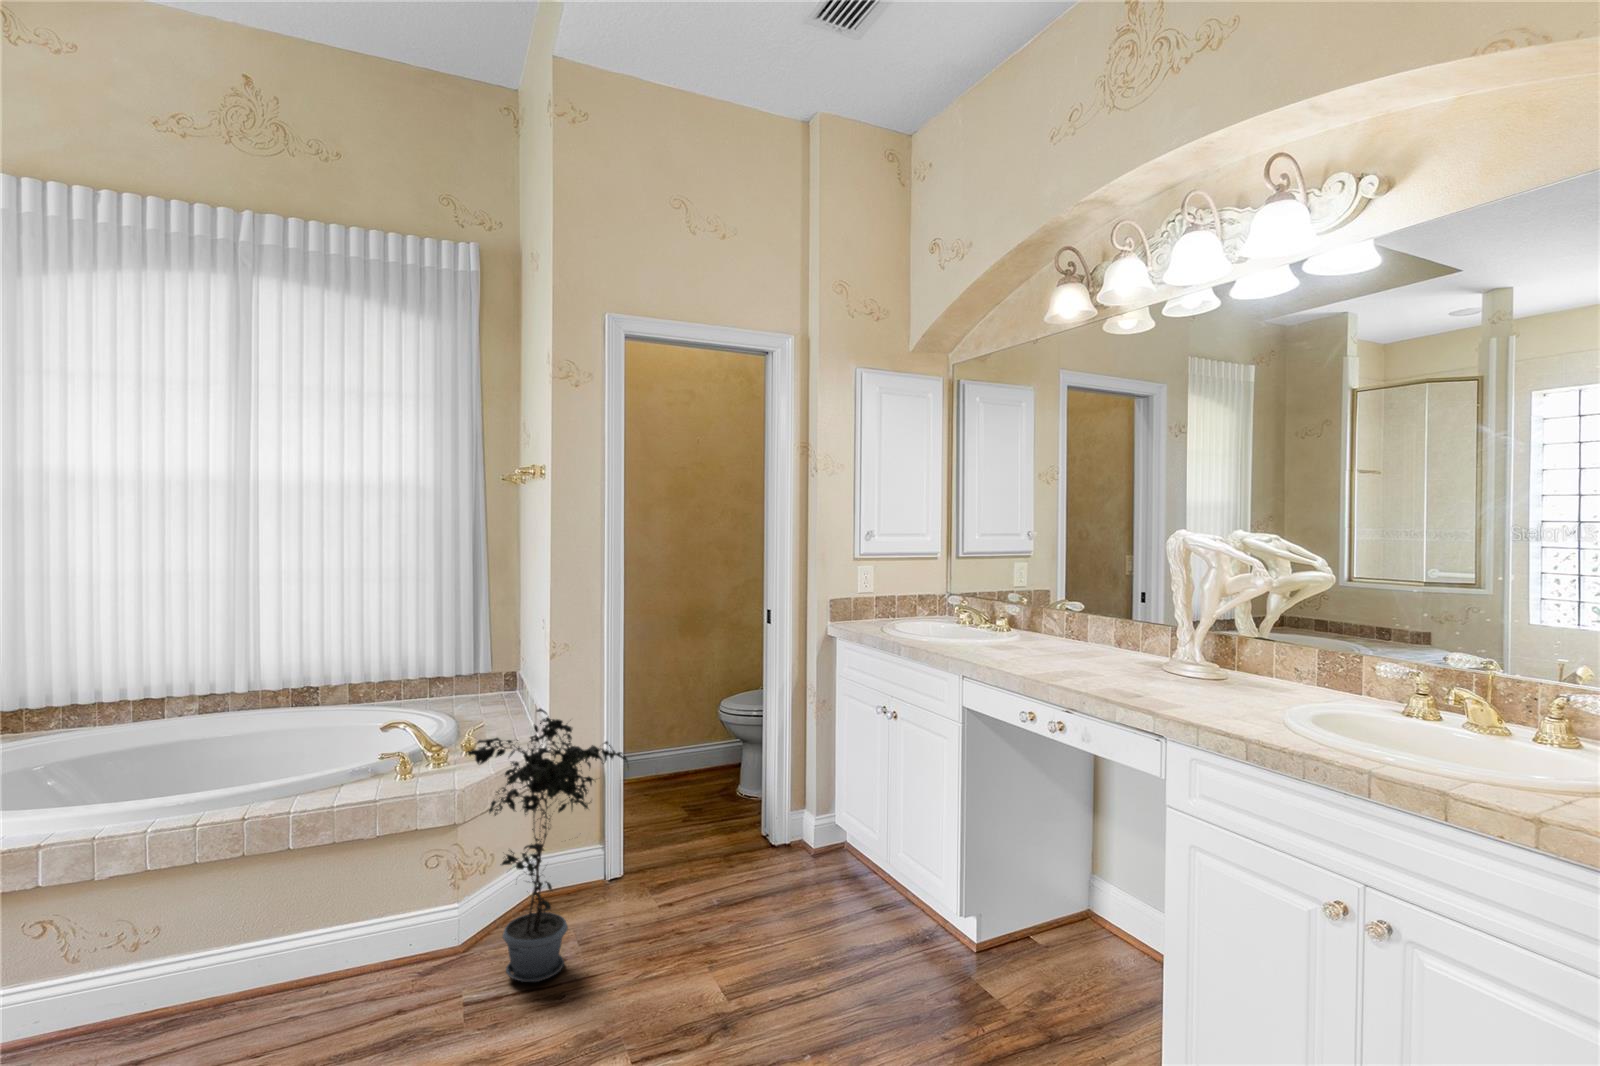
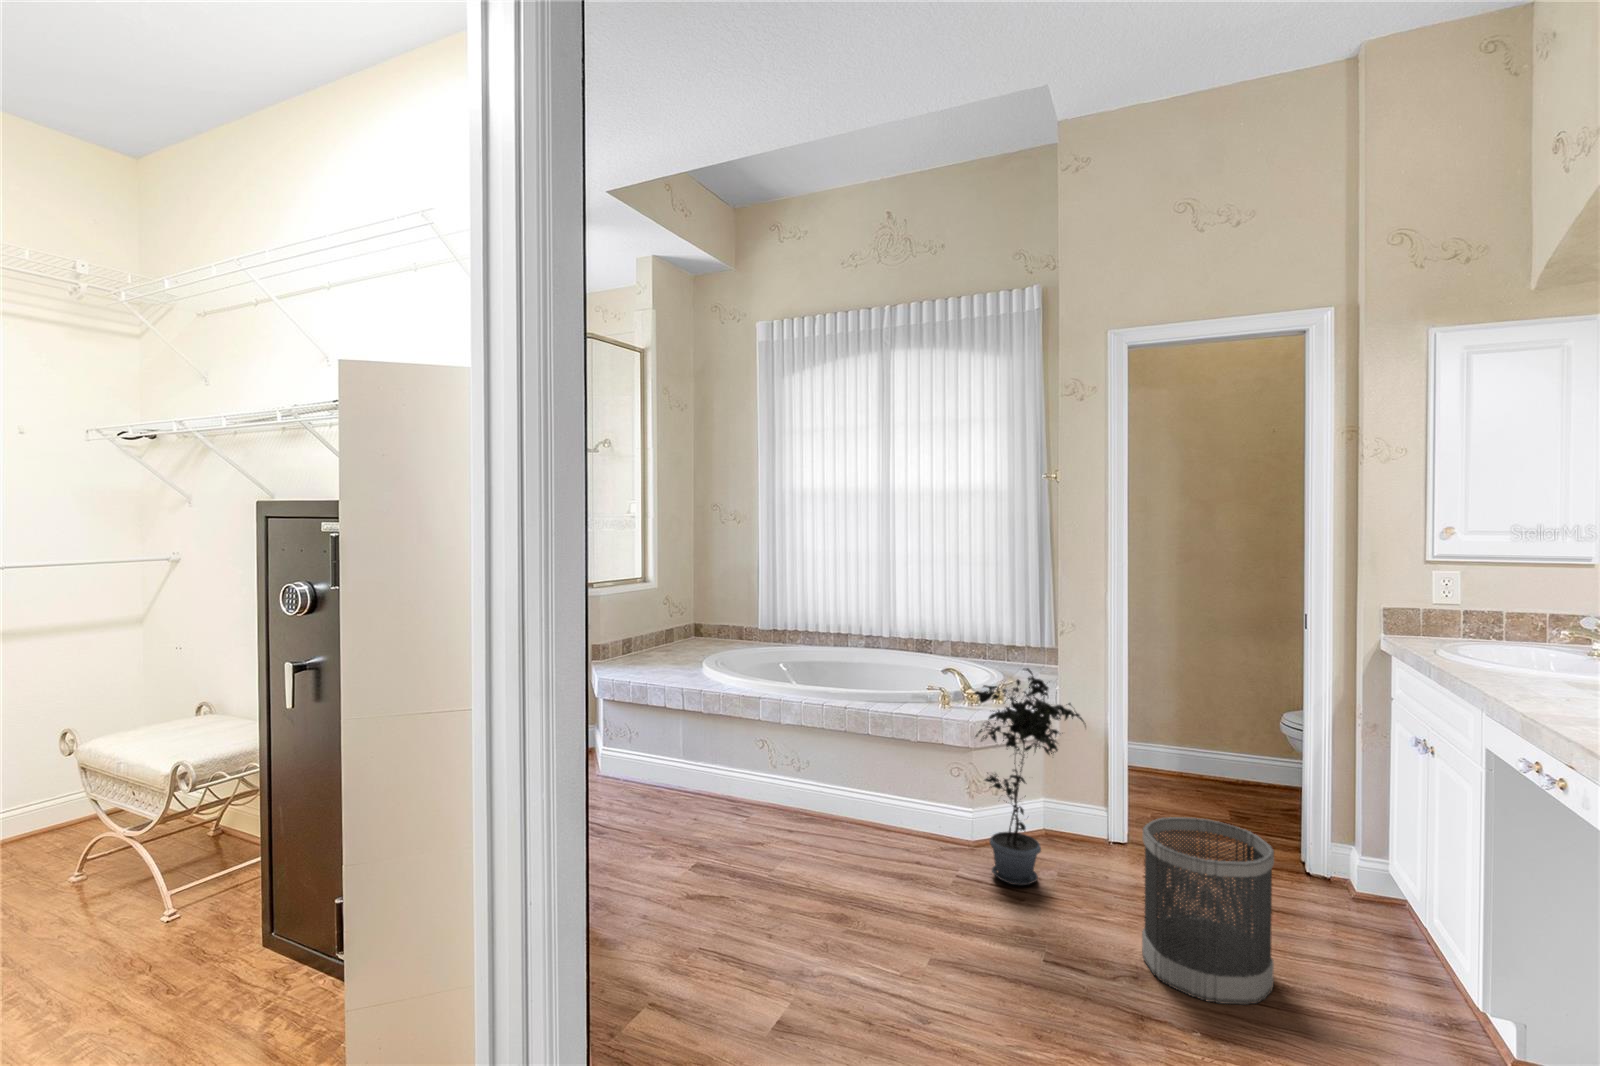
wastebasket: none [712,829,829,1020] -> present [1142,817,1274,1004]

